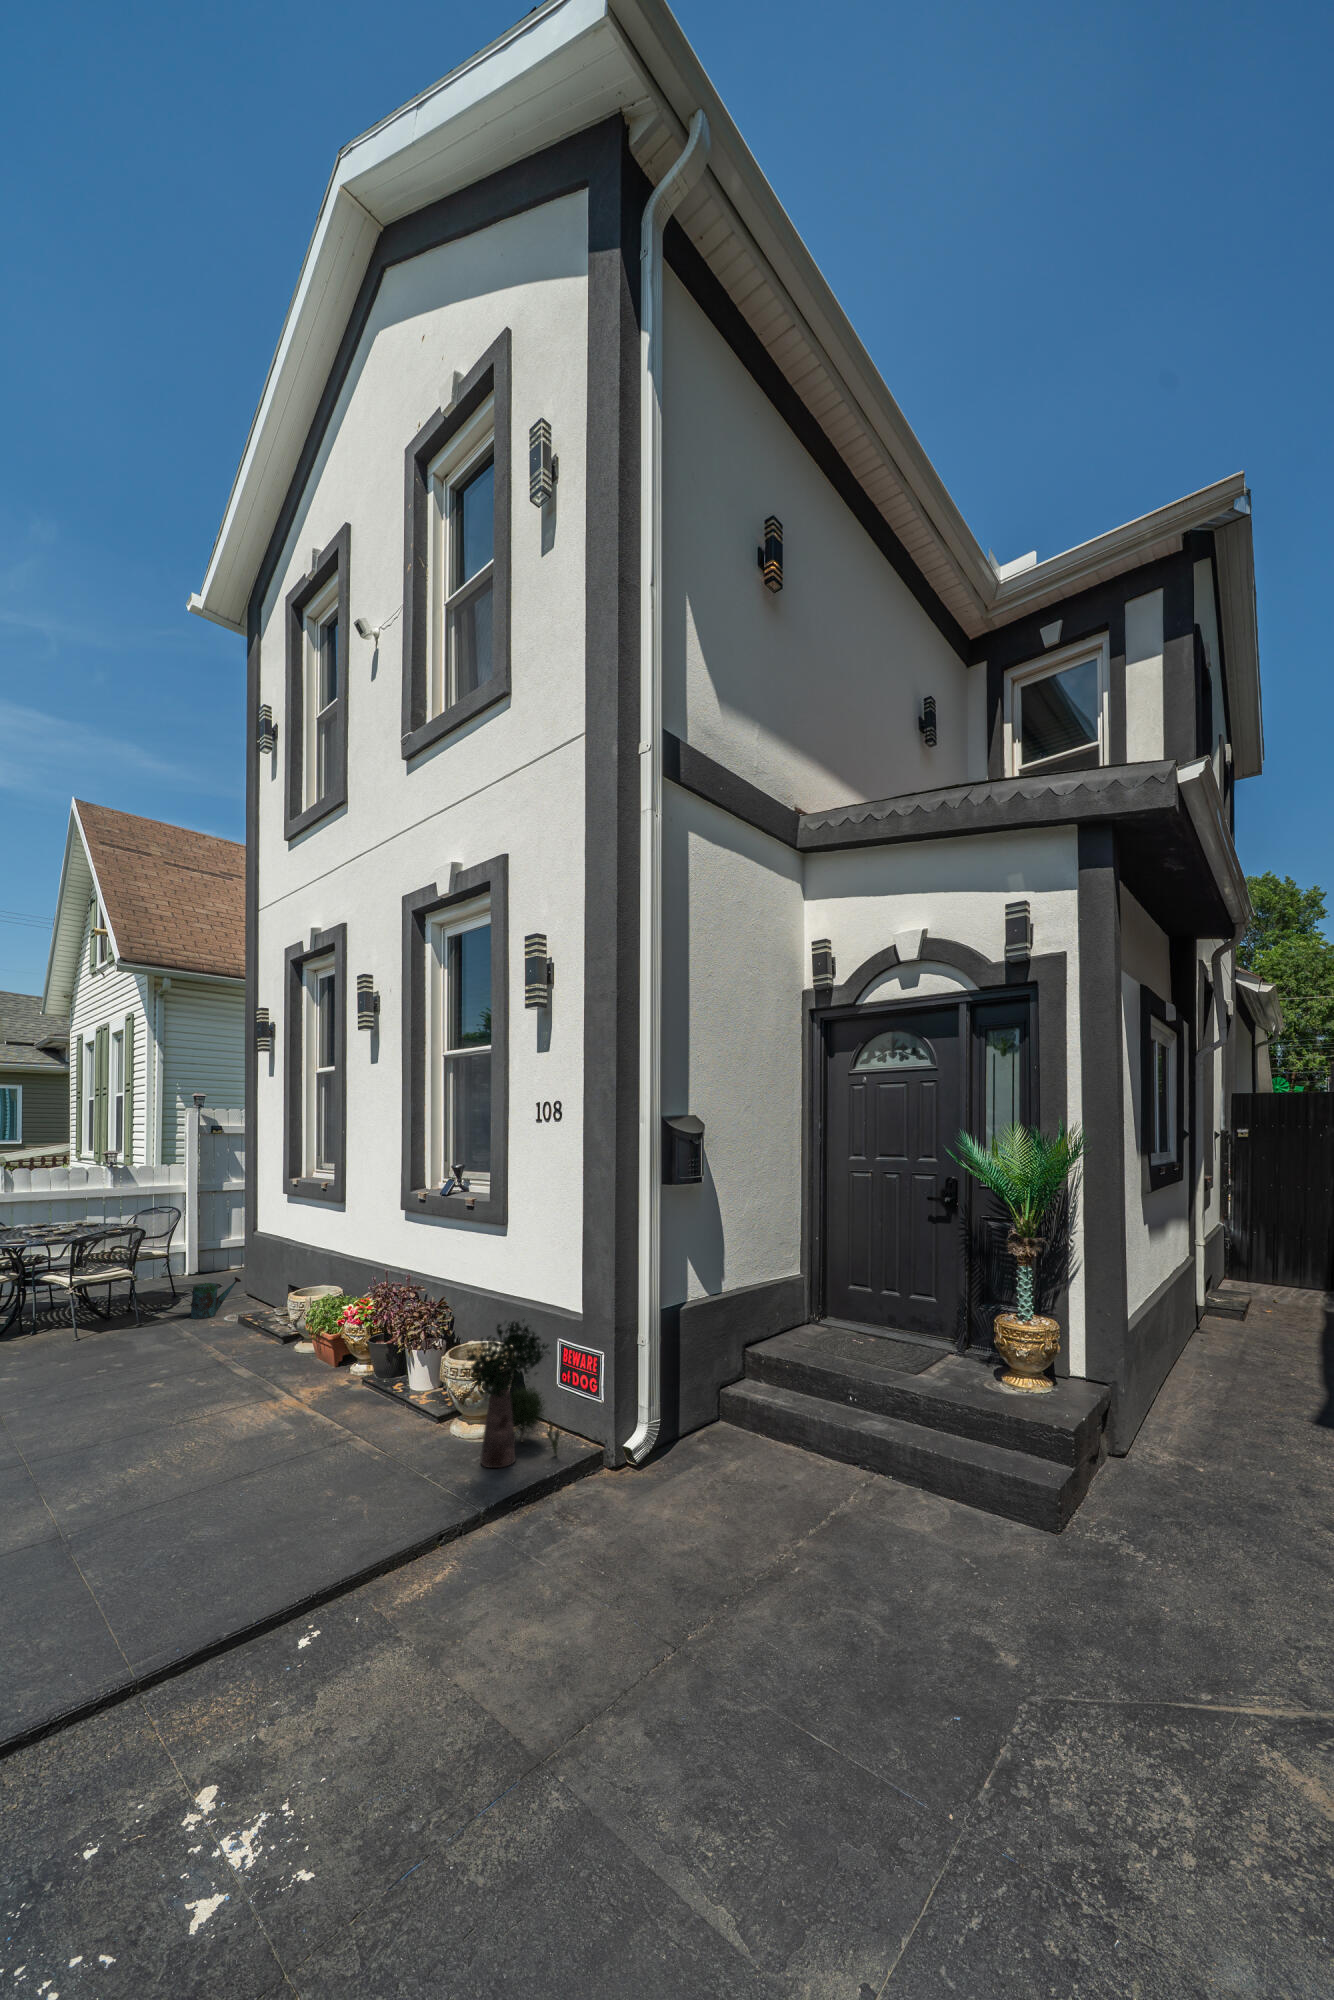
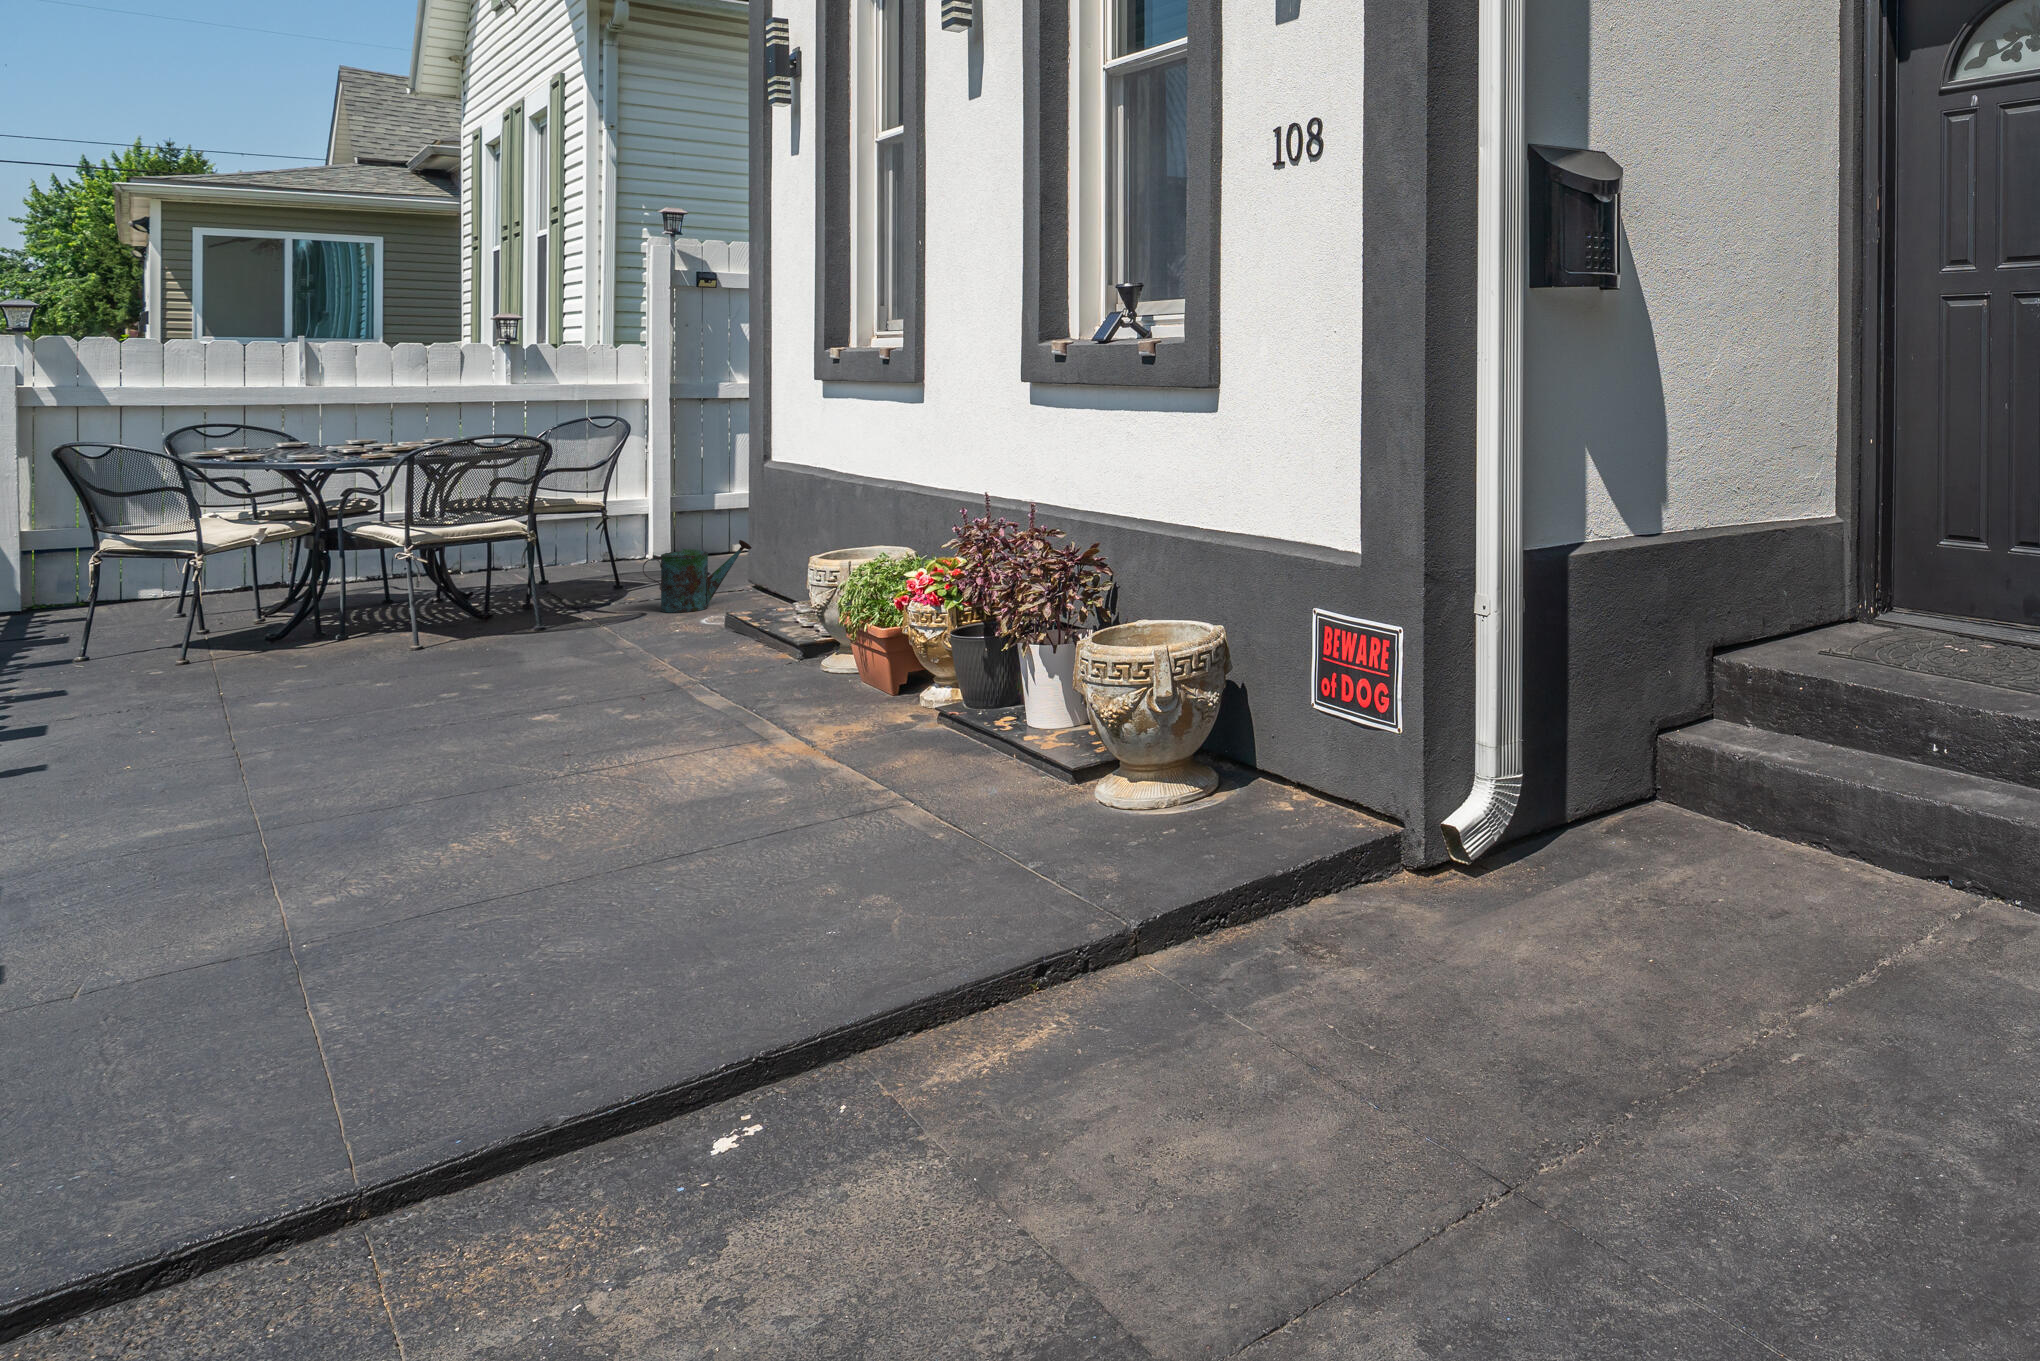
potted plant: present [463,1320,562,1468] -> none [1109,565,1319,850]

